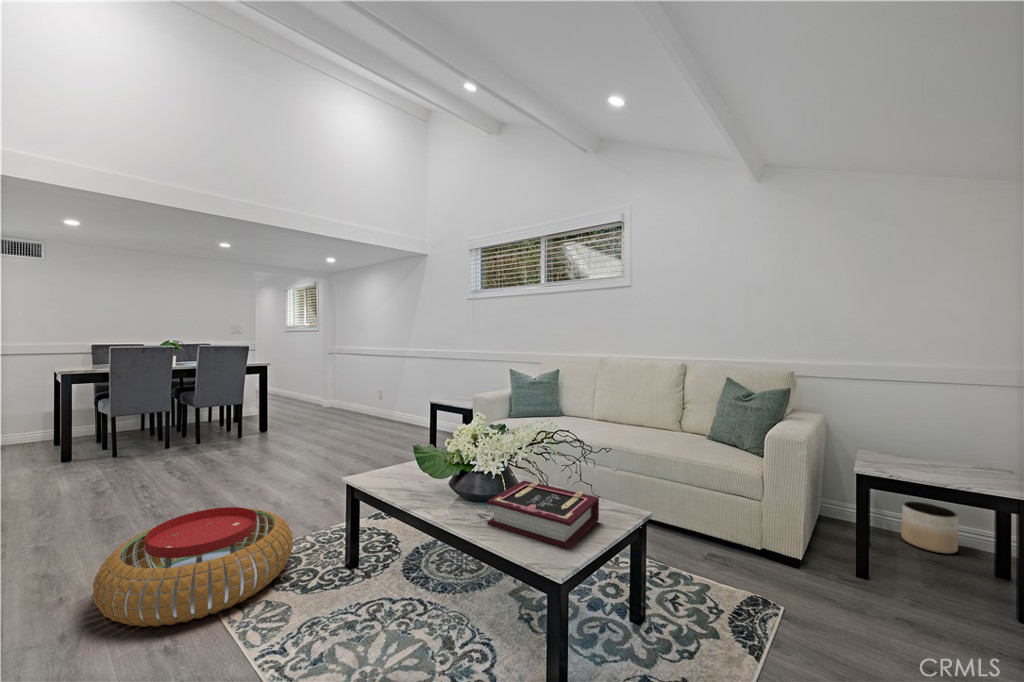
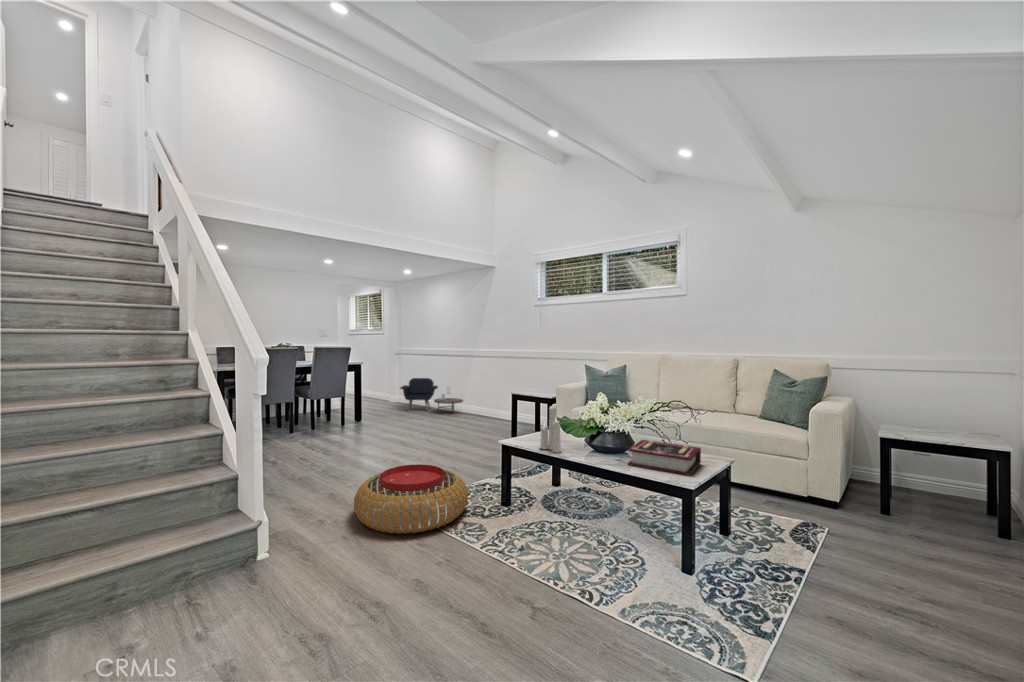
armchair: none [323,381,395,423] -> present [400,378,463,413]
candle: none [383,418,409,499] -> present [540,406,561,453]
planter: present [901,501,958,554] -> none [917,464,960,501]

